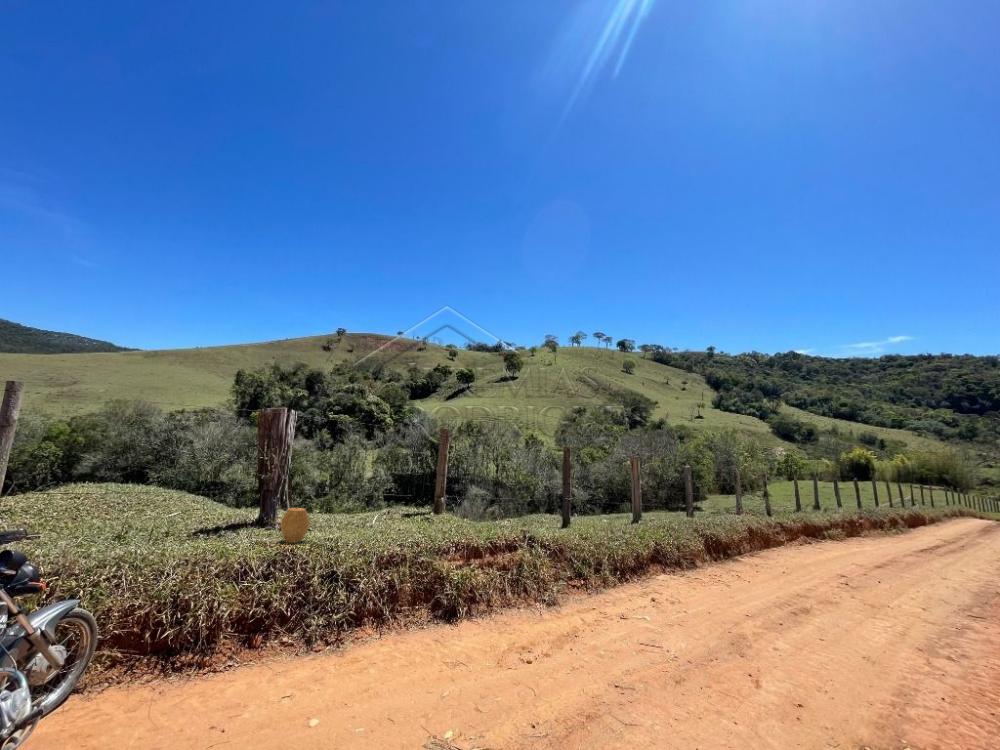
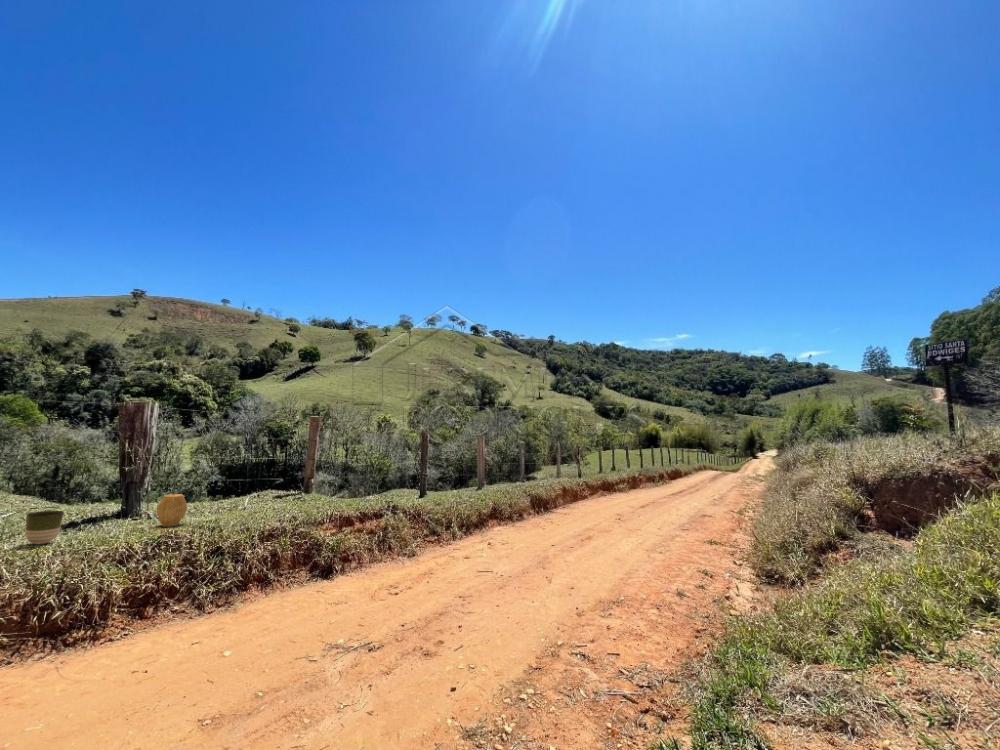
planter: none [158,518,192,552] -> present [25,511,64,544]

